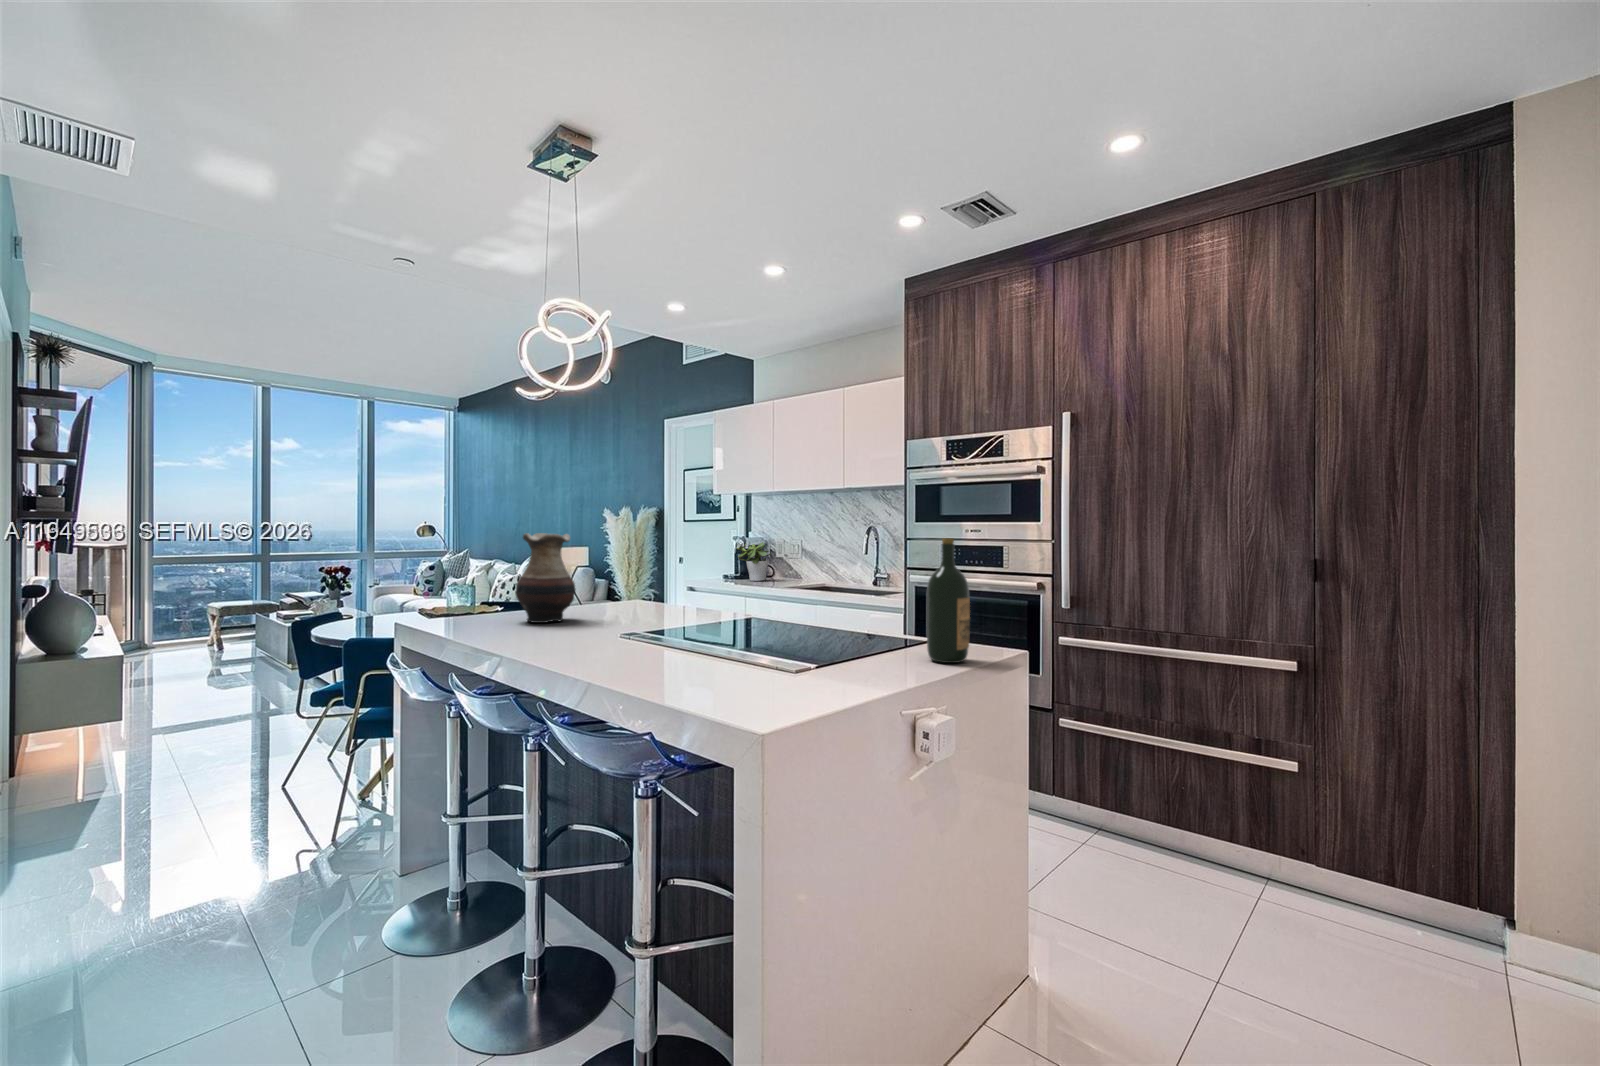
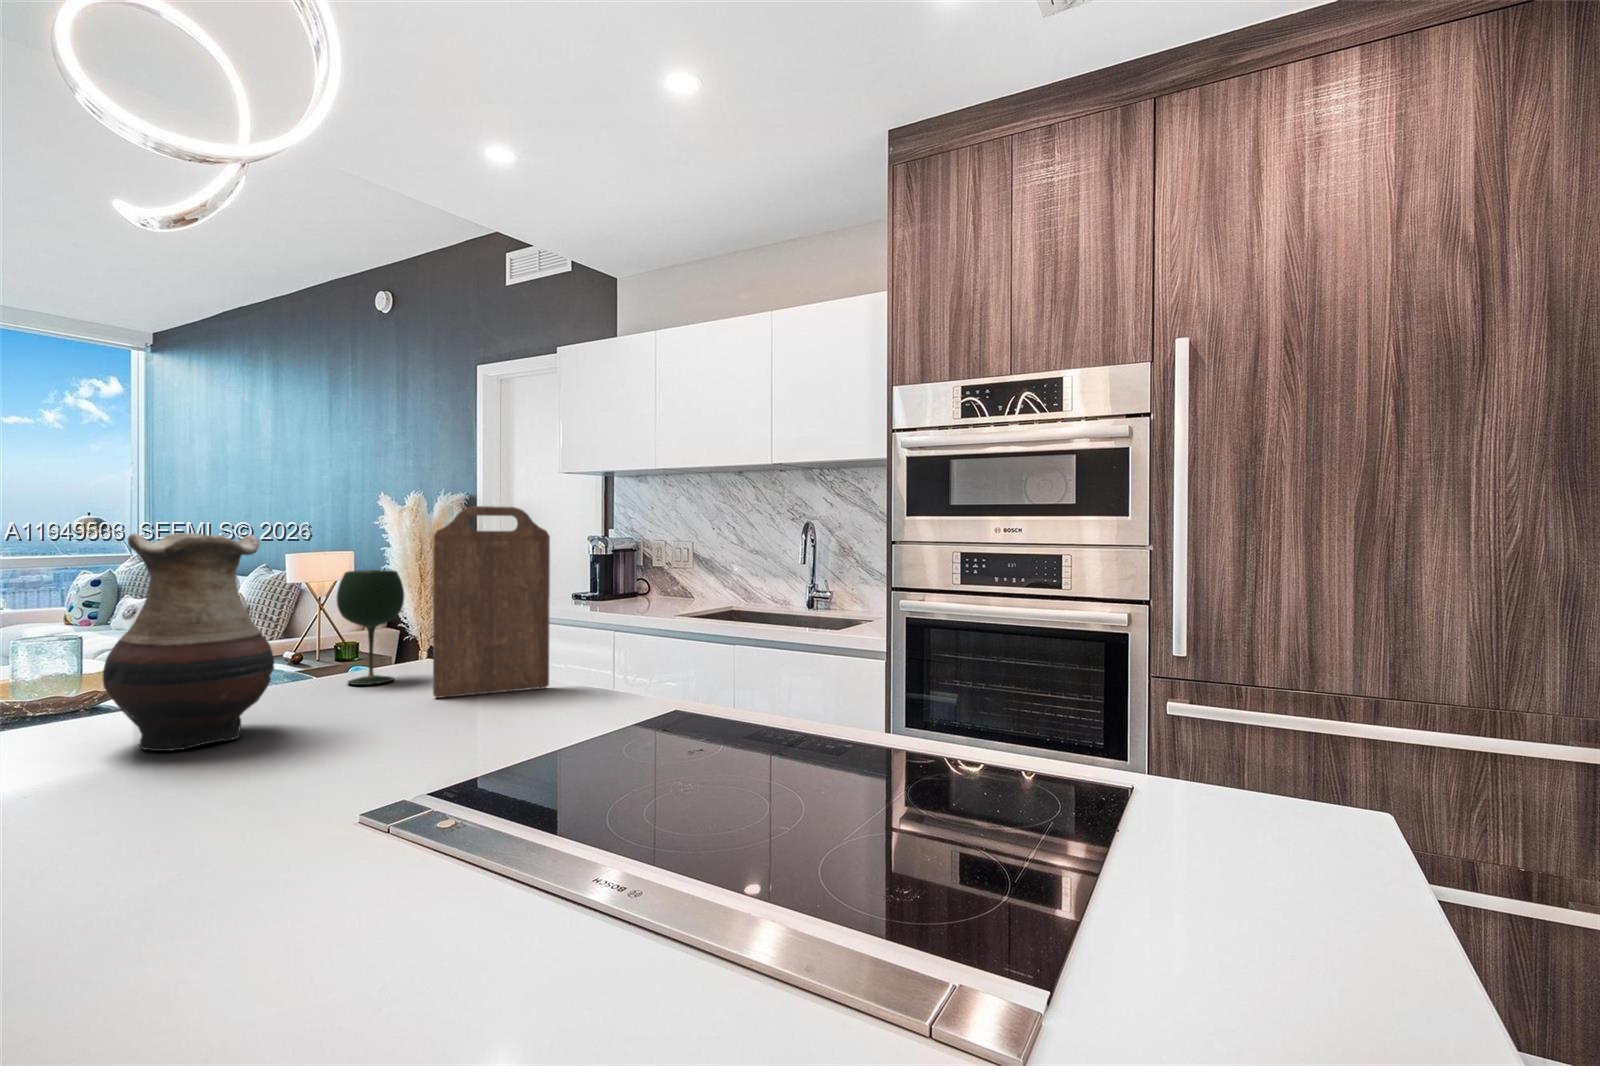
cutting board: none [640,520,694,613] -> present [433,506,550,698]
wine bottle: present [927,538,970,663] -> none [1221,550,1349,882]
potted plant: present [737,542,771,581] -> none [594,545,647,603]
wine glass: none [595,552,626,608] -> present [337,570,404,685]

